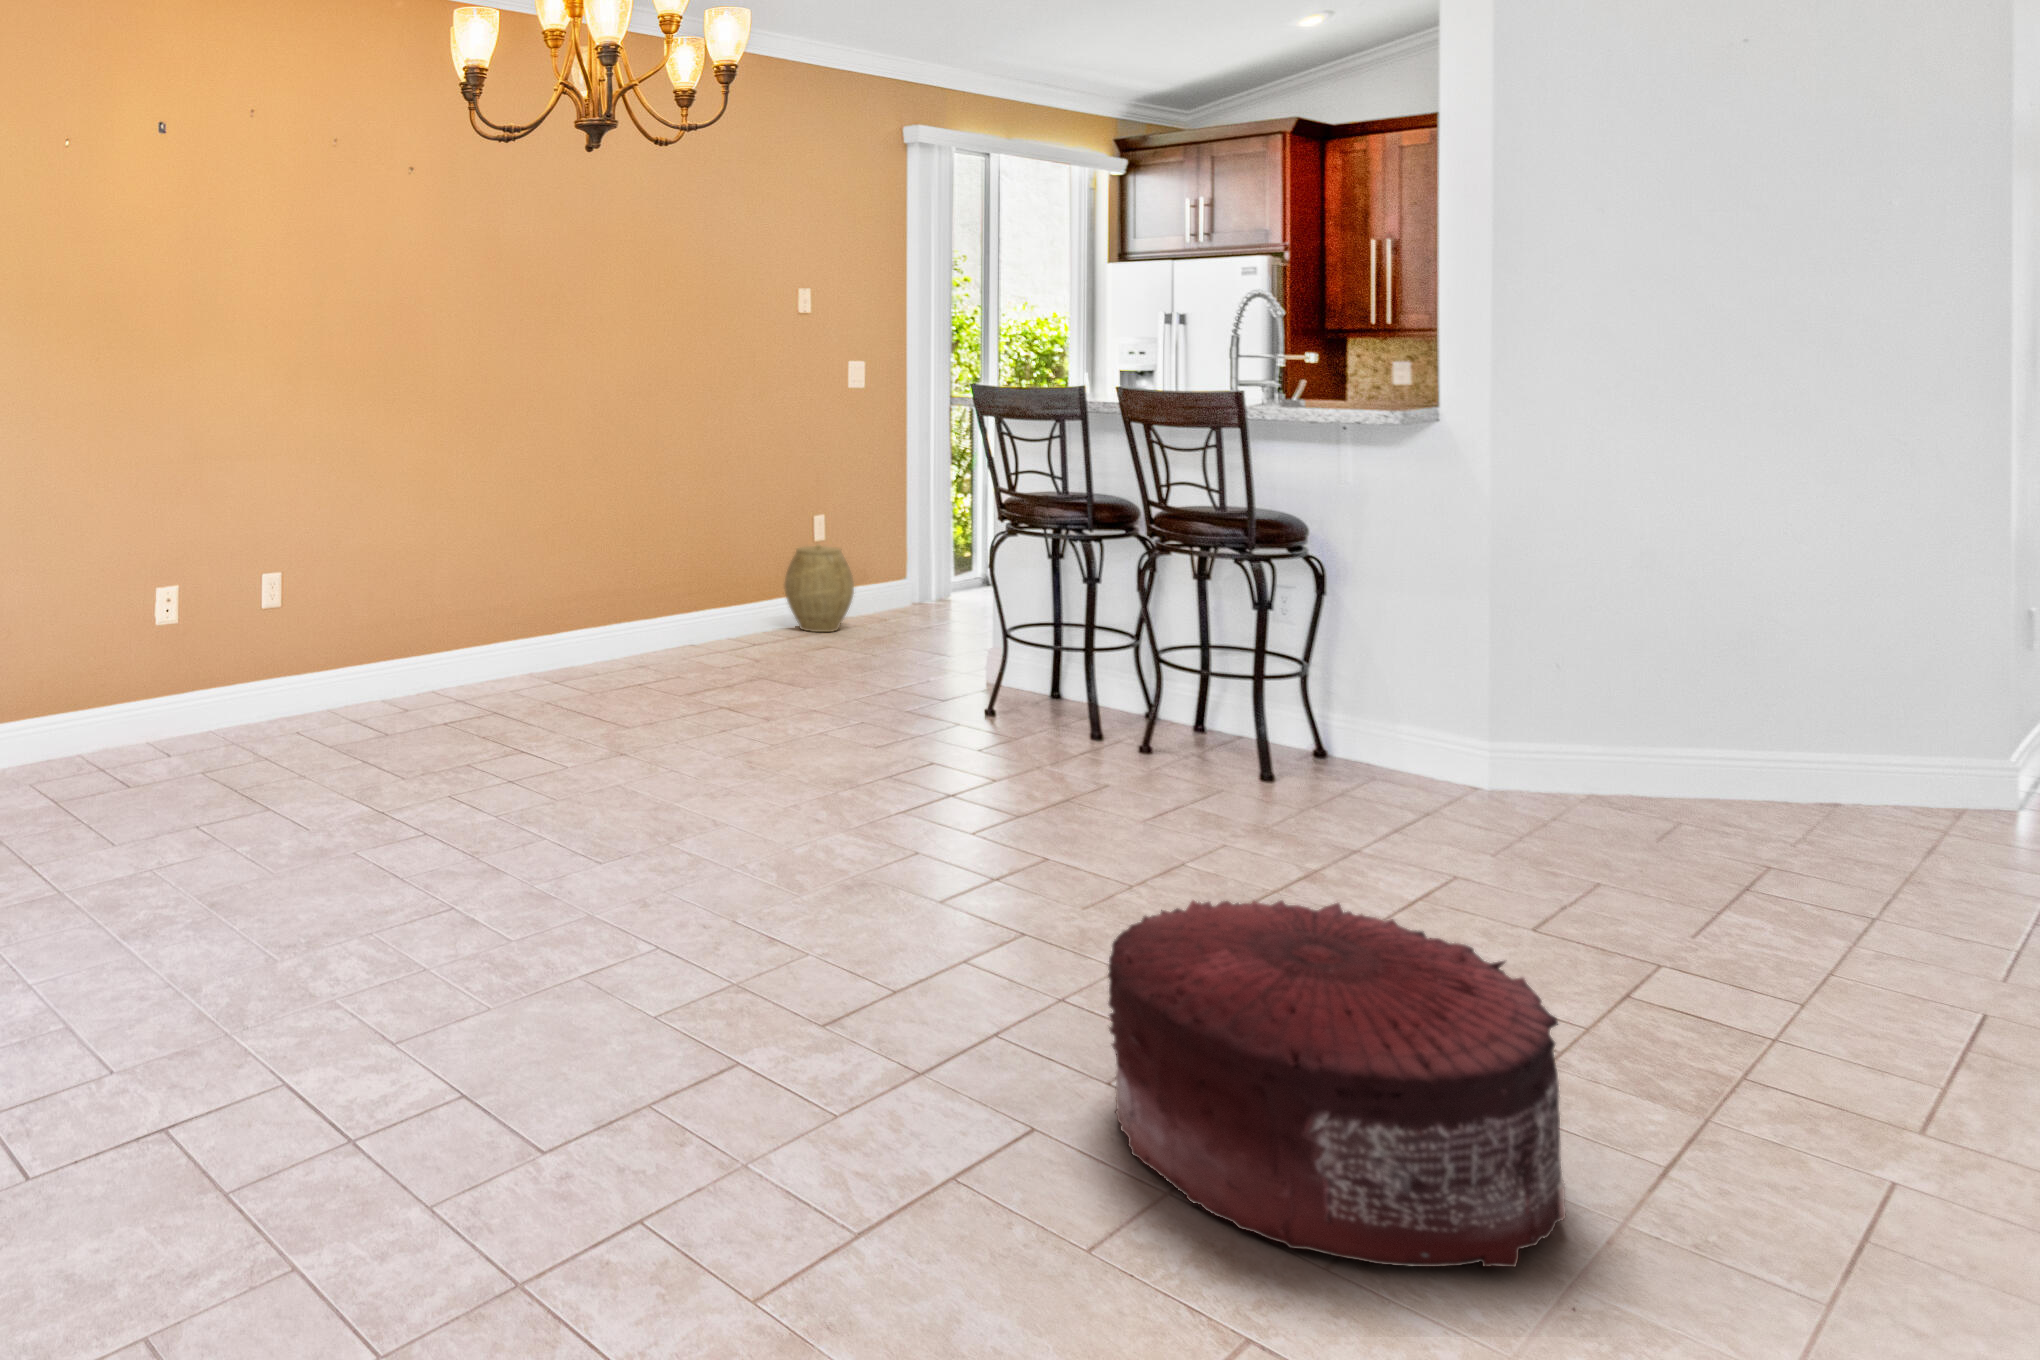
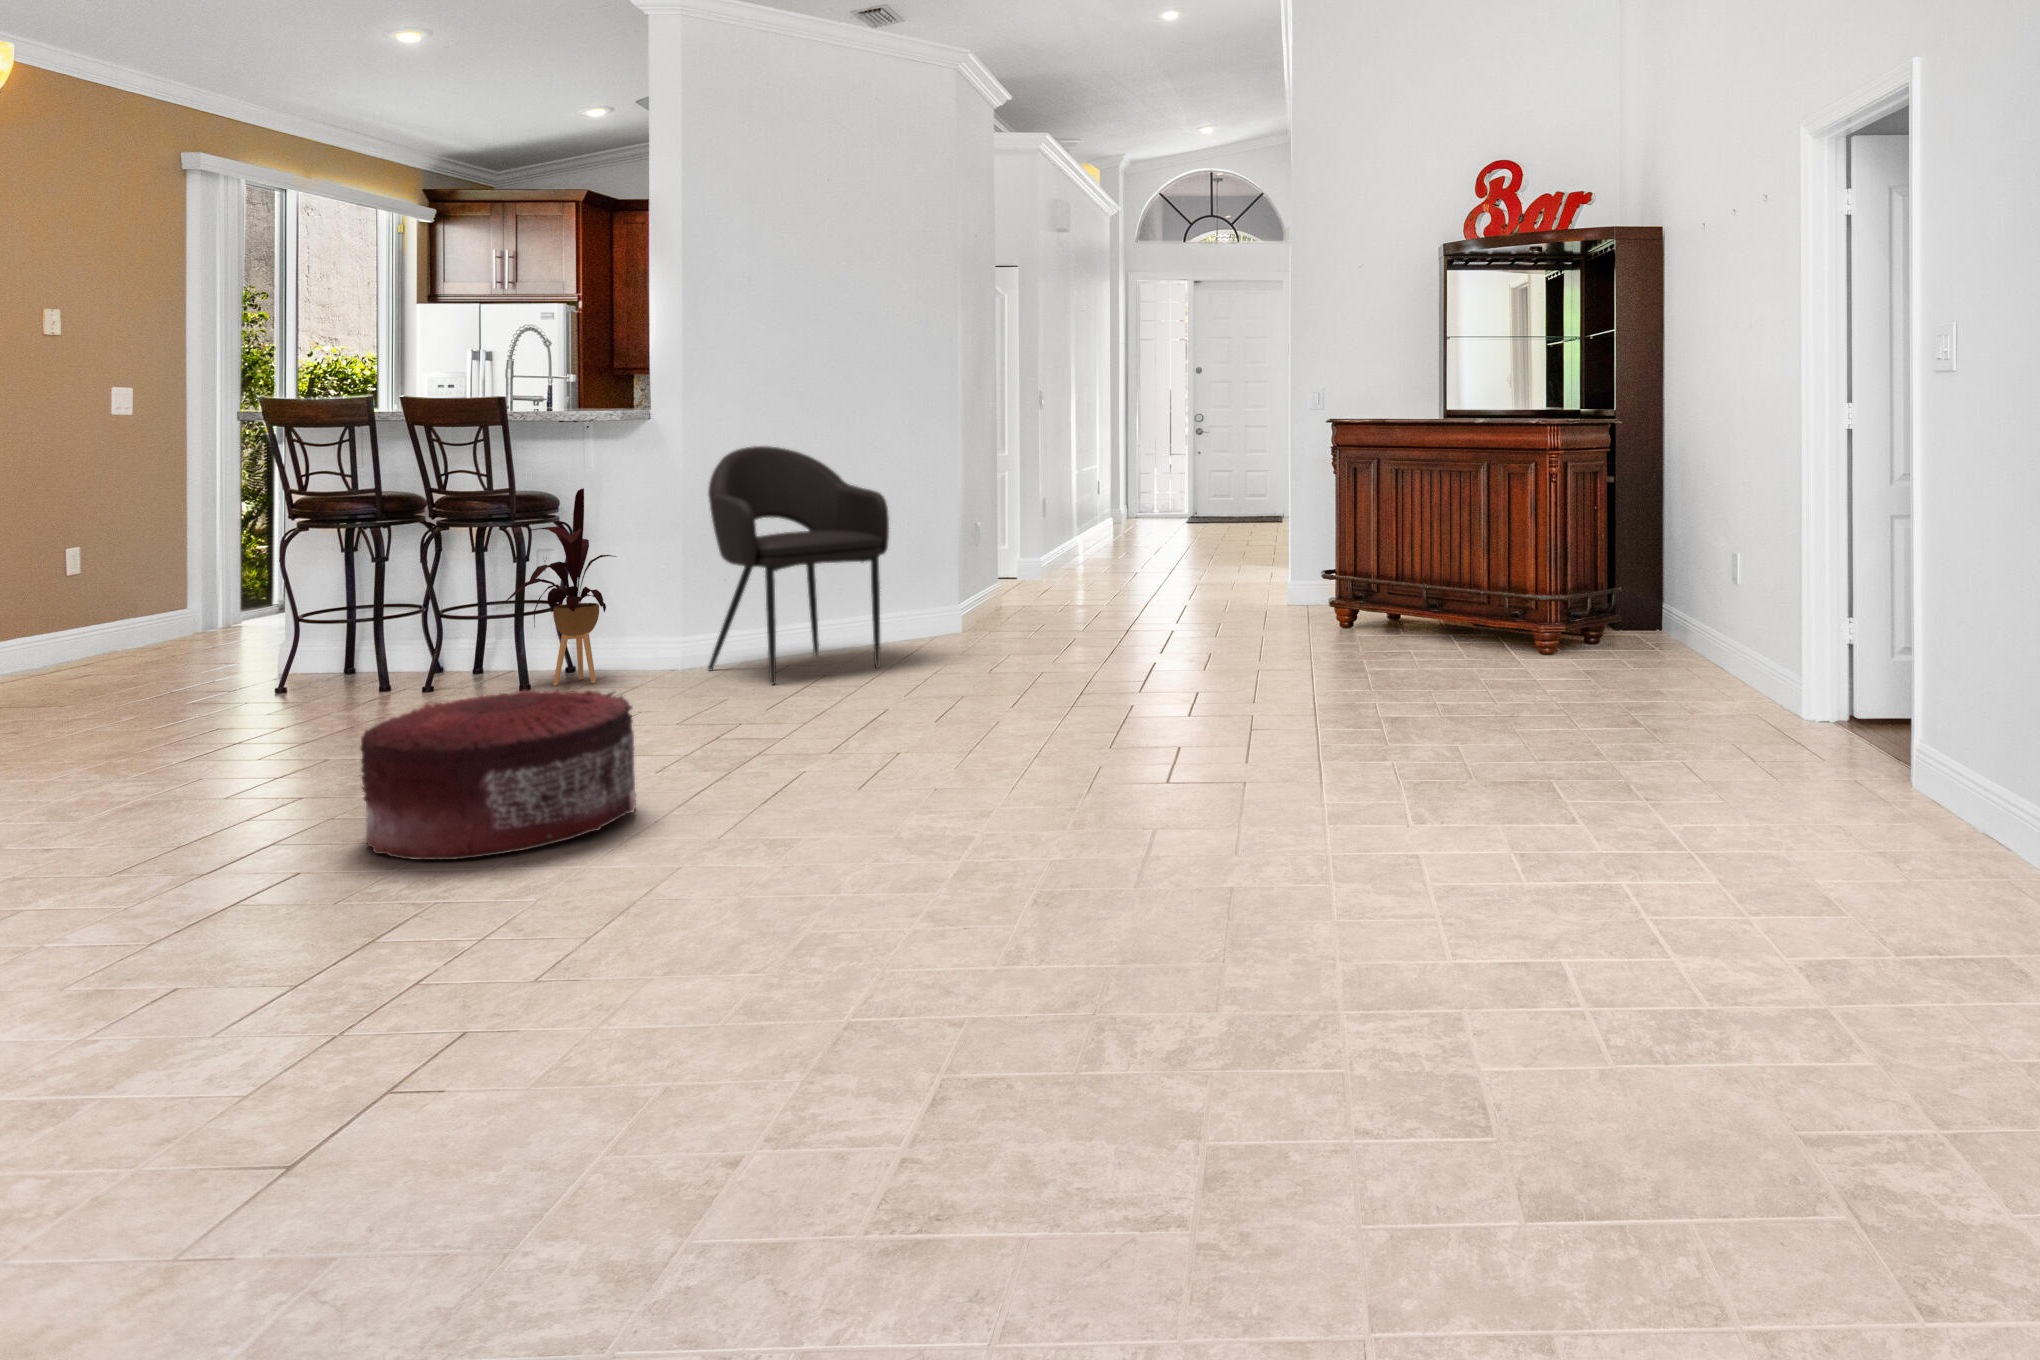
armchair: none [1529,472,1884,868] -> present [708,446,889,684]
house plant: none [1241,521,1396,787] -> present [505,488,616,685]
woven basket: present [784,545,854,632] -> none [30,577,122,668]

